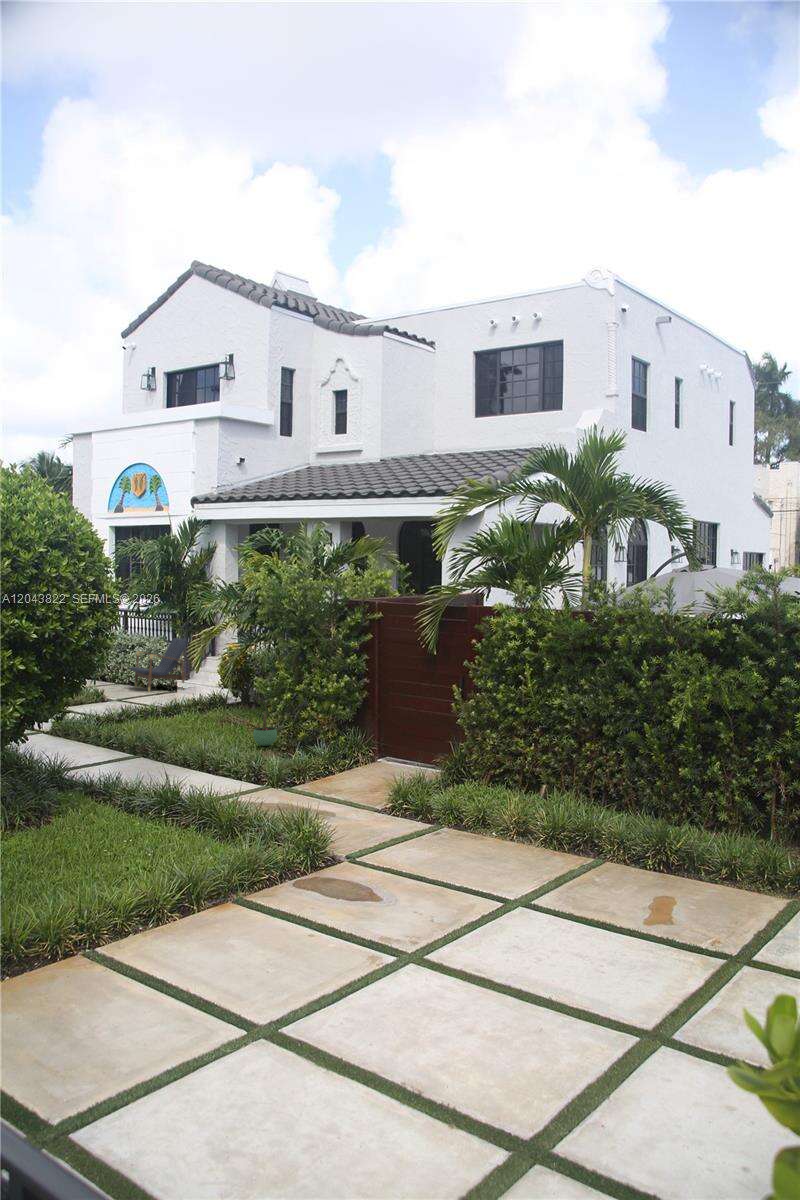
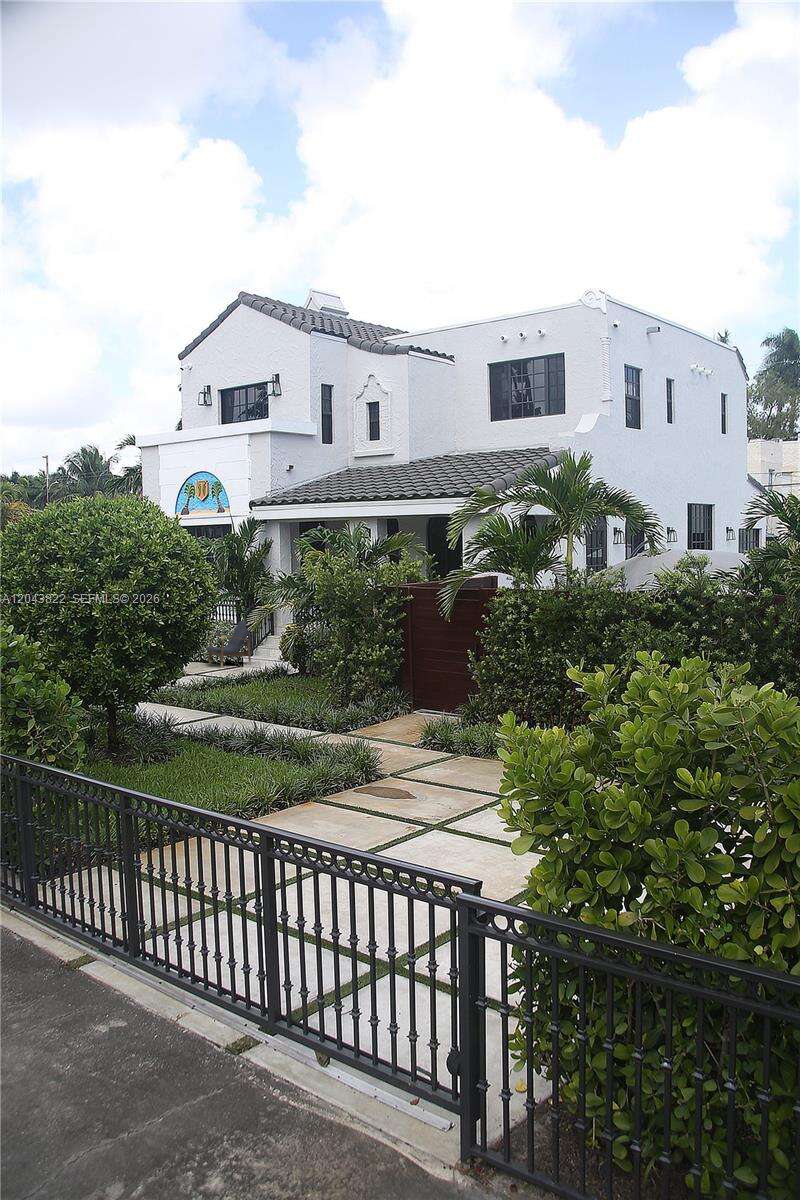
potted plant: present [253,700,277,746] -> none [314,668,333,704]

